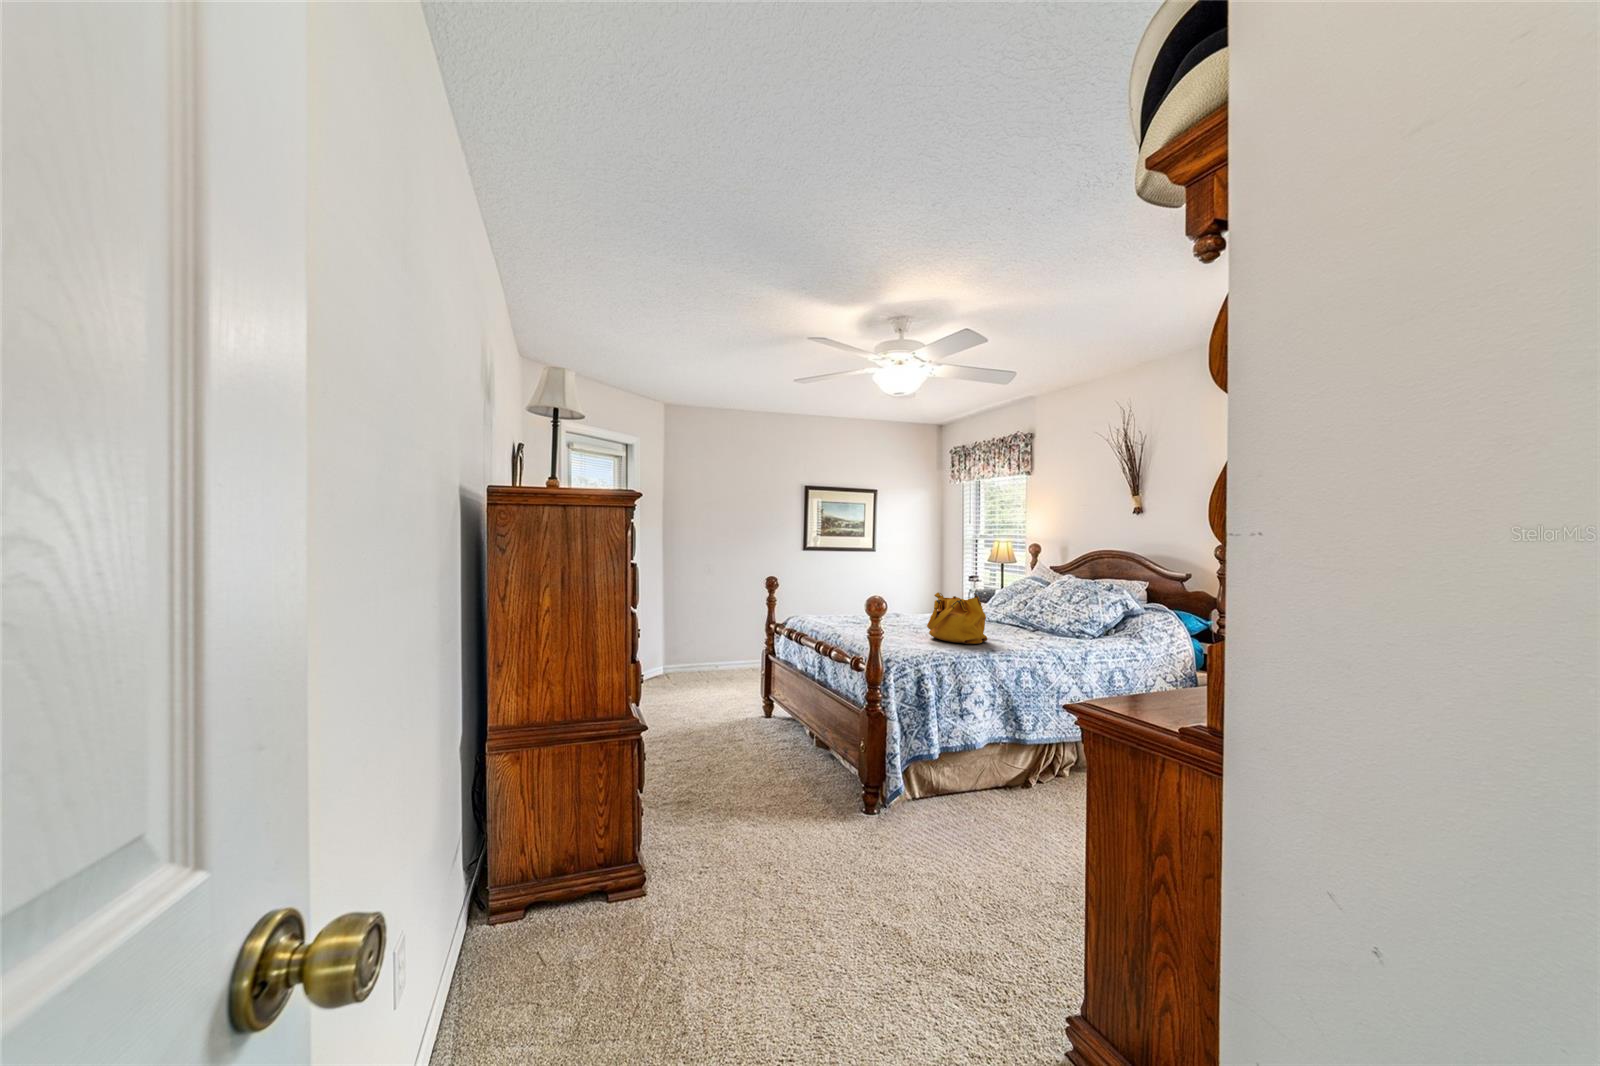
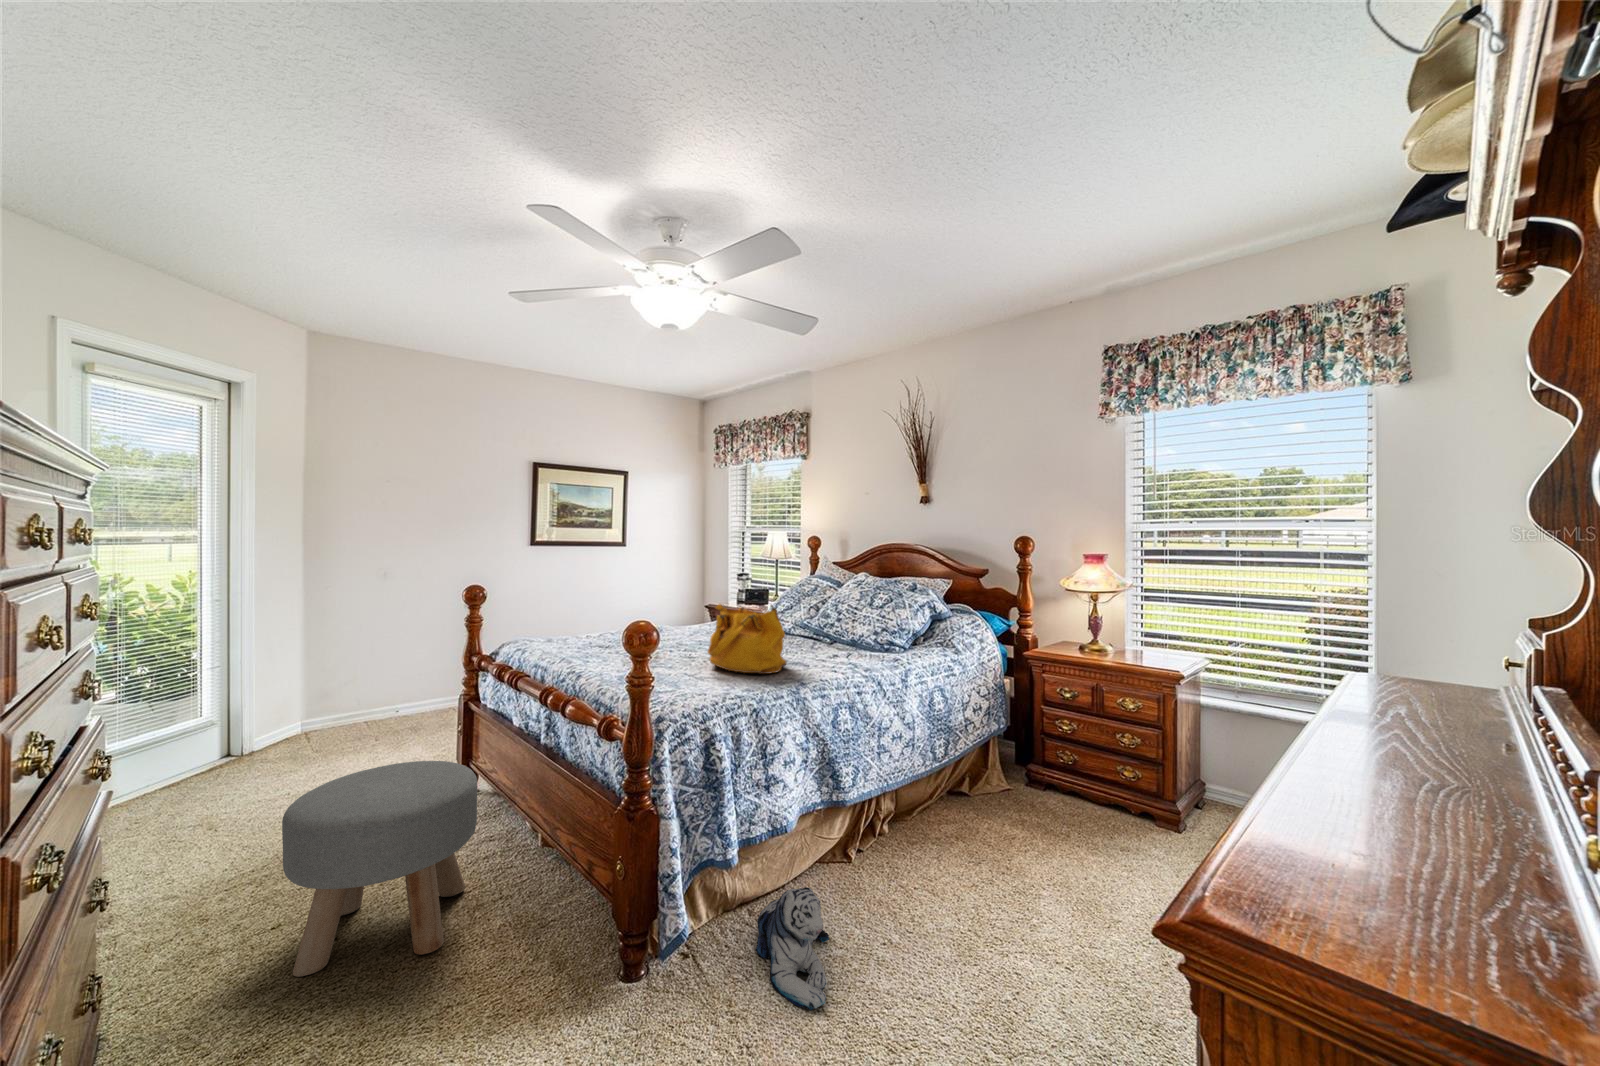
ottoman: none [684,679,779,783] -> present [282,761,477,977]
plush toy: none [948,776,1001,845] -> present [755,887,829,1010]

